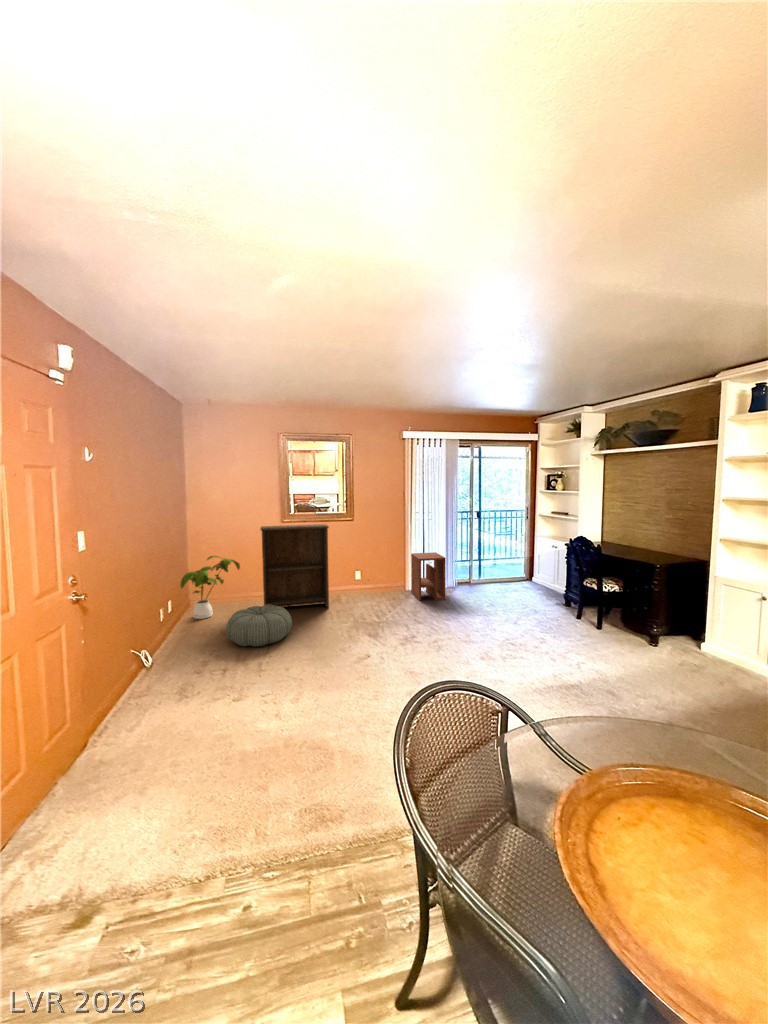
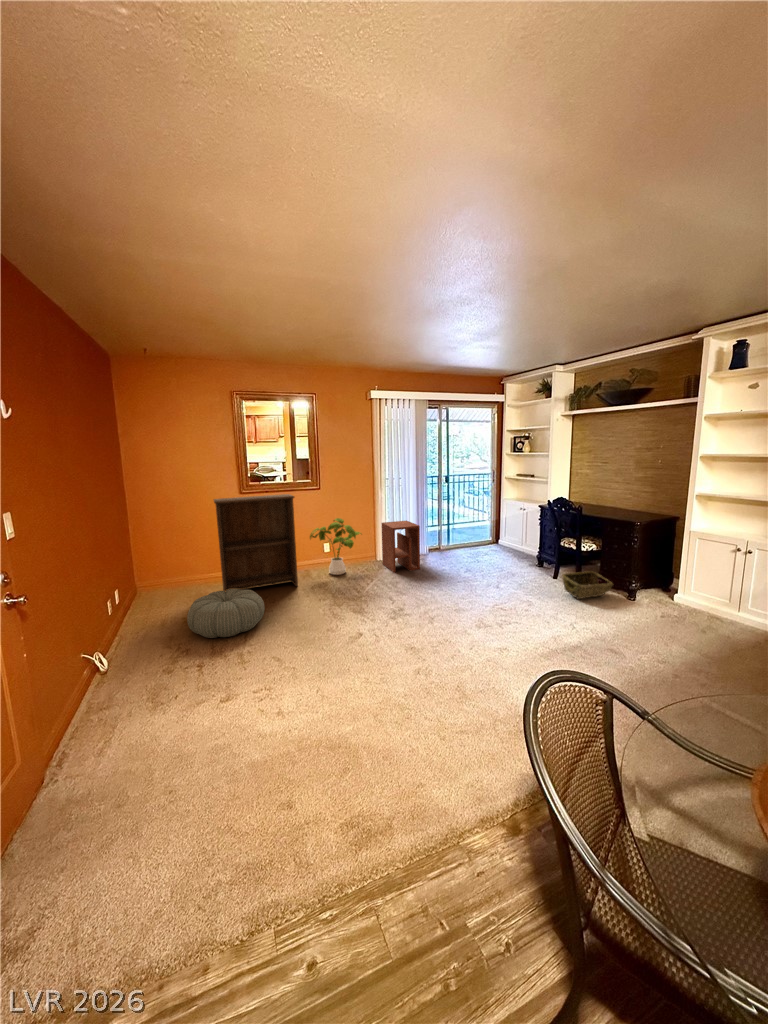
house plant: present [180,556,240,619] -> present [310,518,361,575]
woven basket: none [579,612,634,639] -> present [562,571,613,599]

